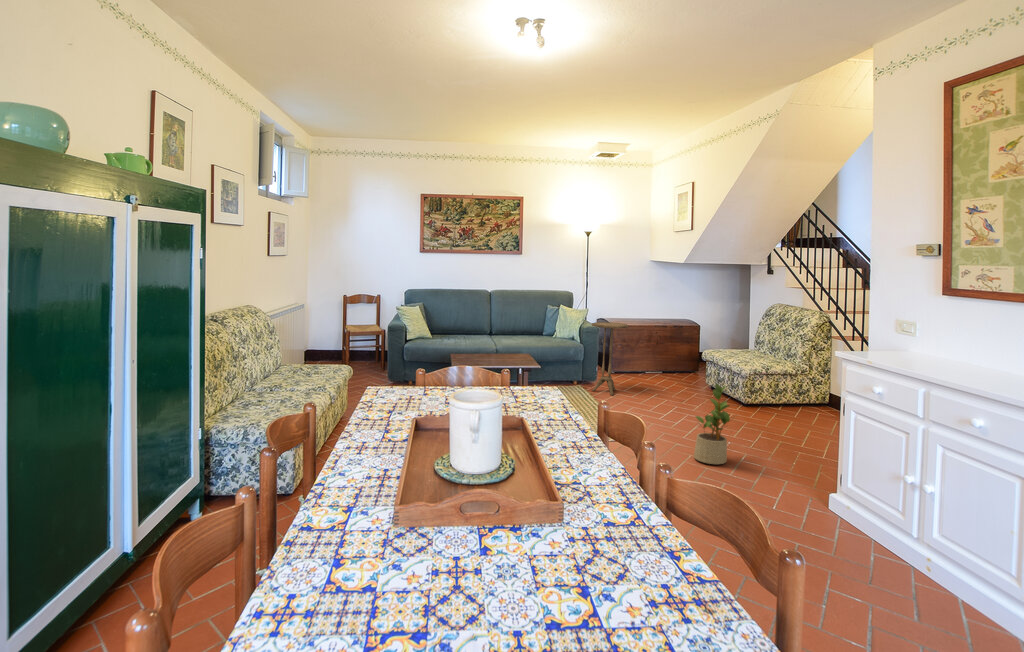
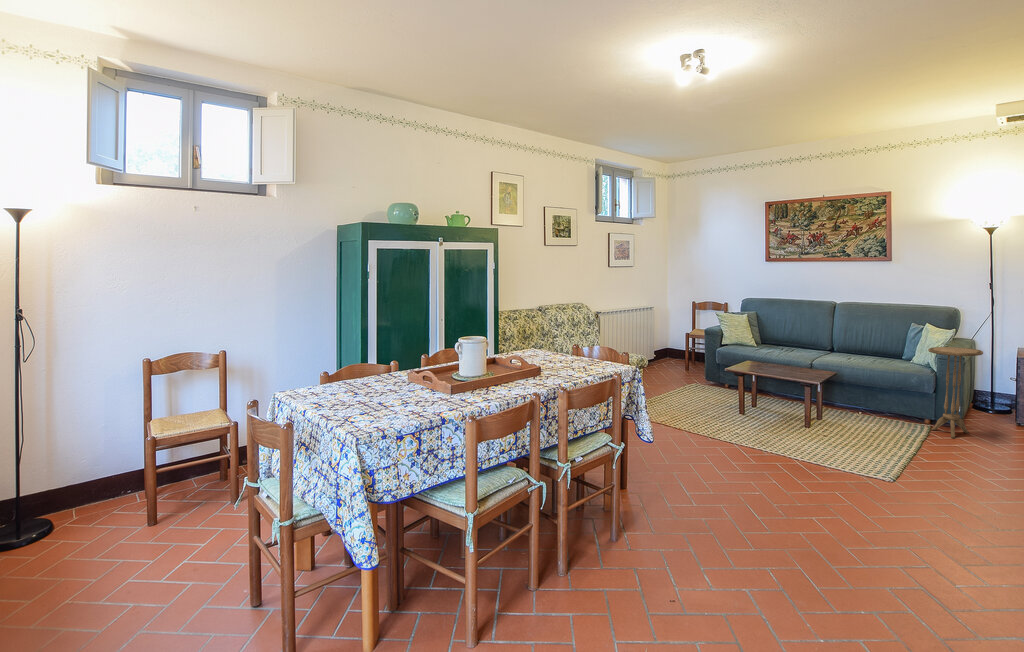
potted plant: present [694,384,730,464] -> none [951,429,1008,526]

